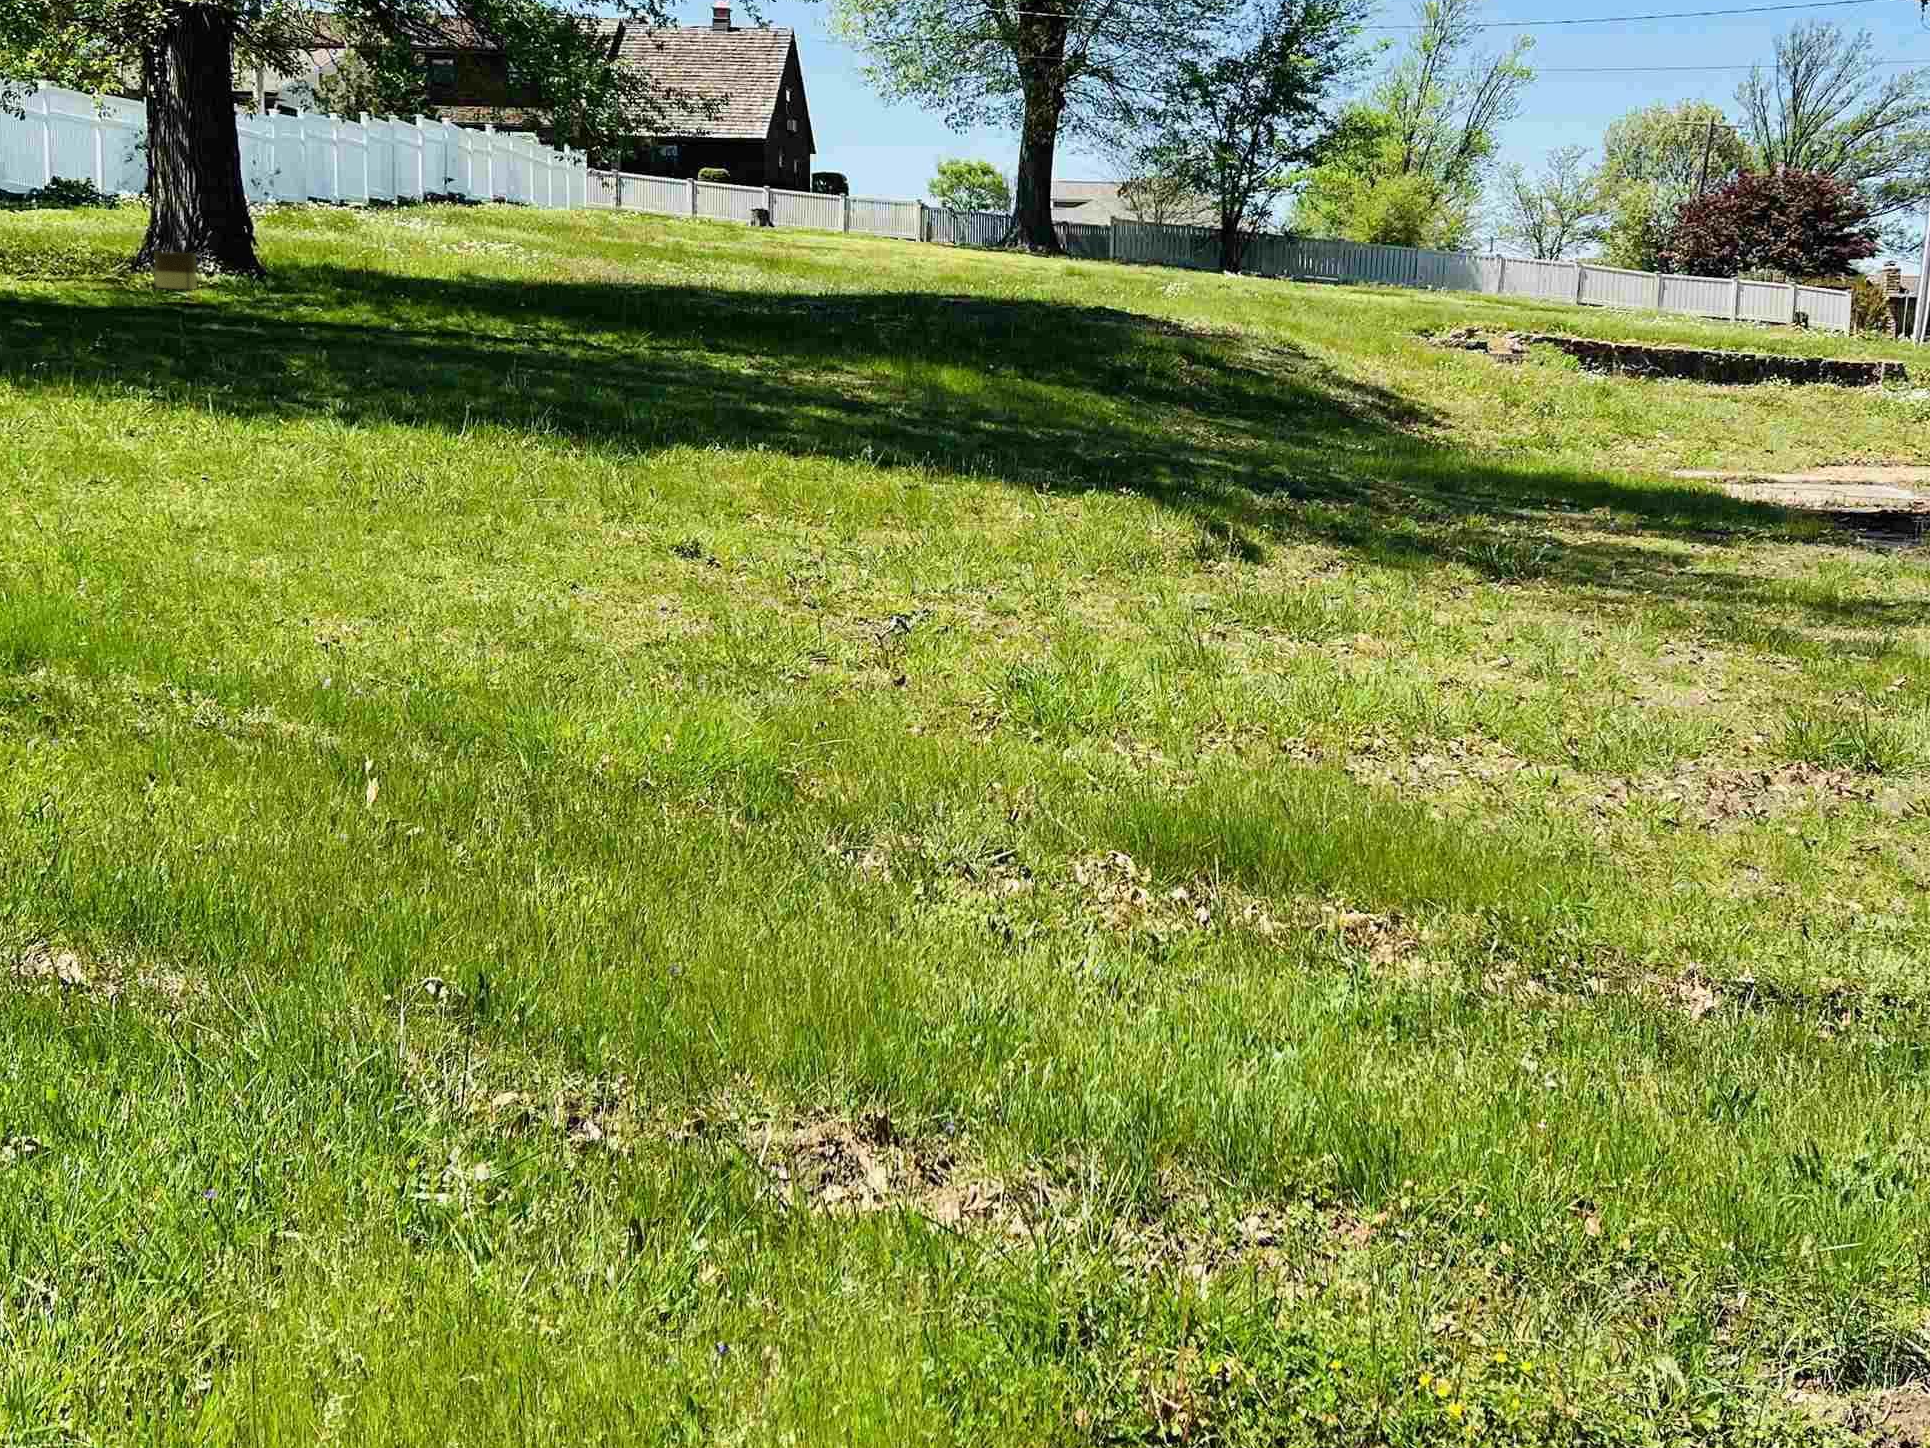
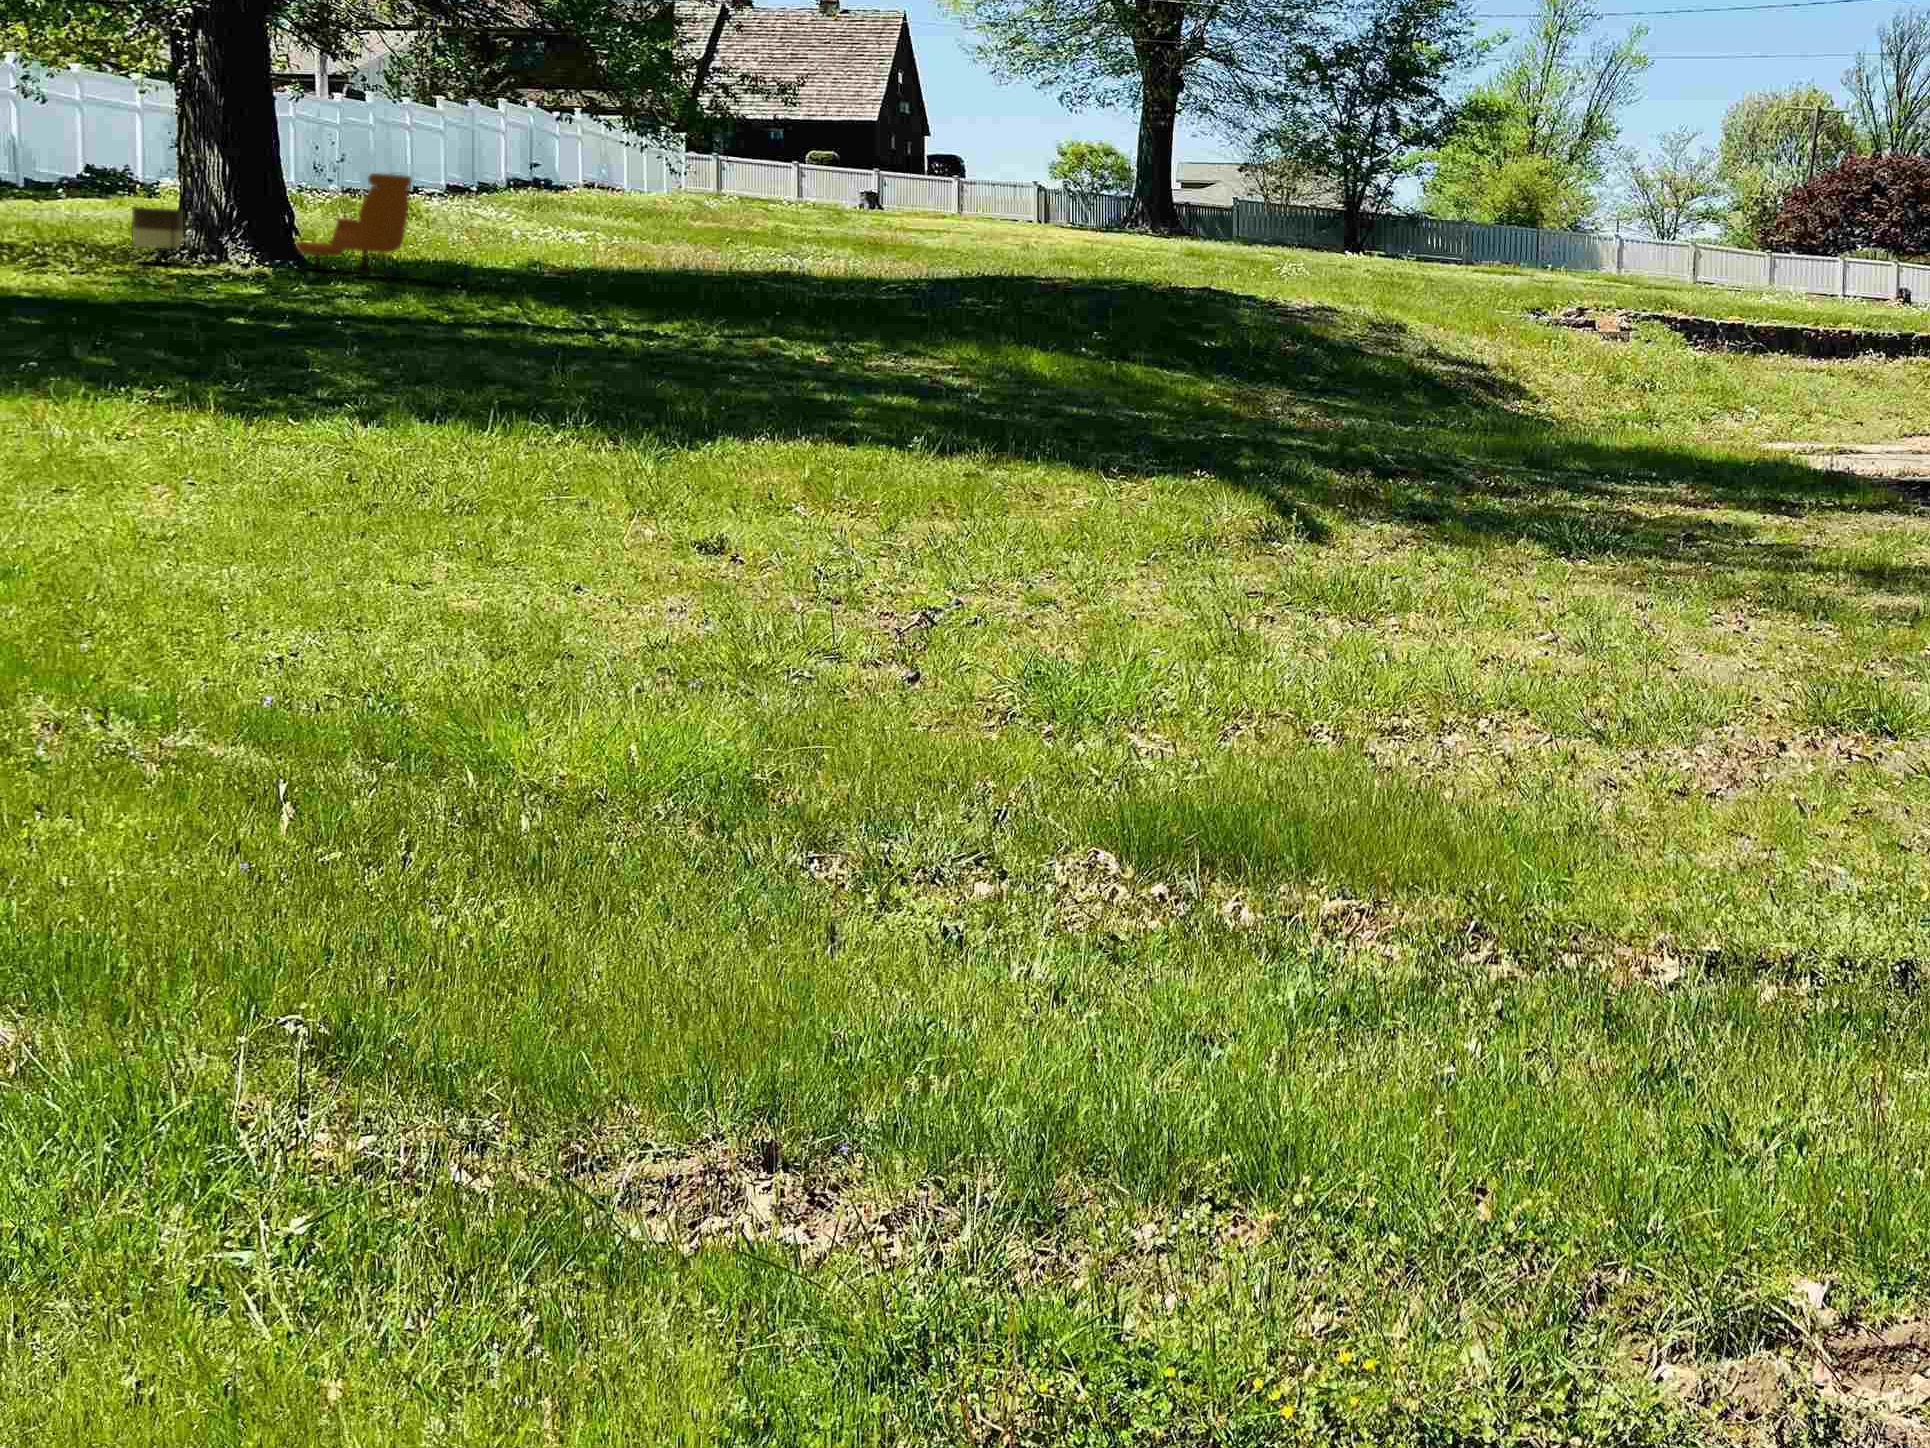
lounge chair: none [285,217,386,314] -> present [296,173,412,276]

